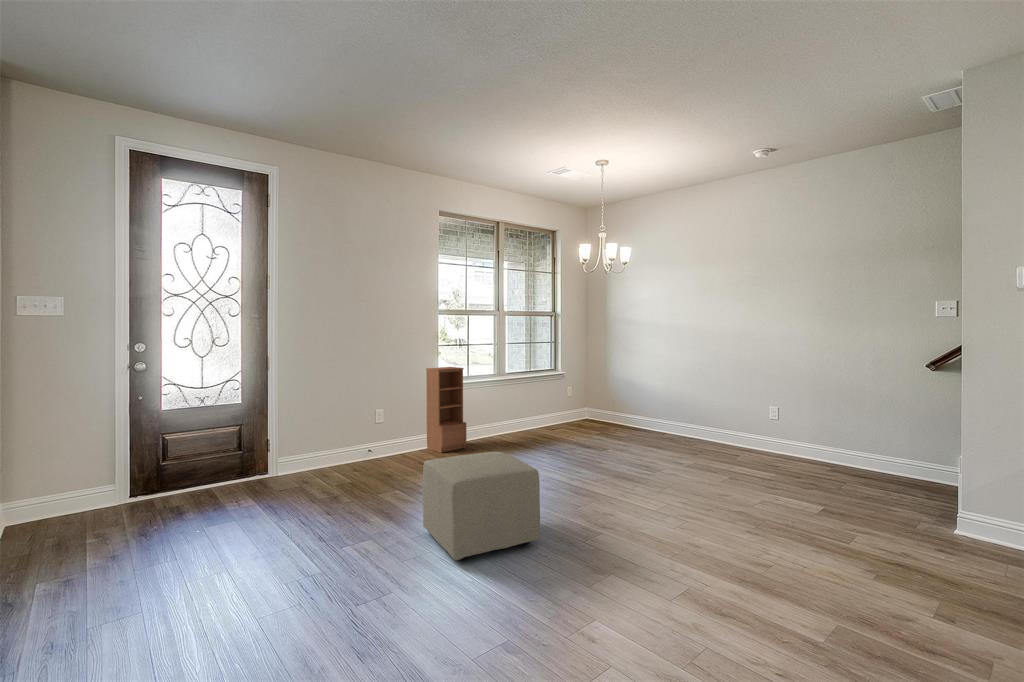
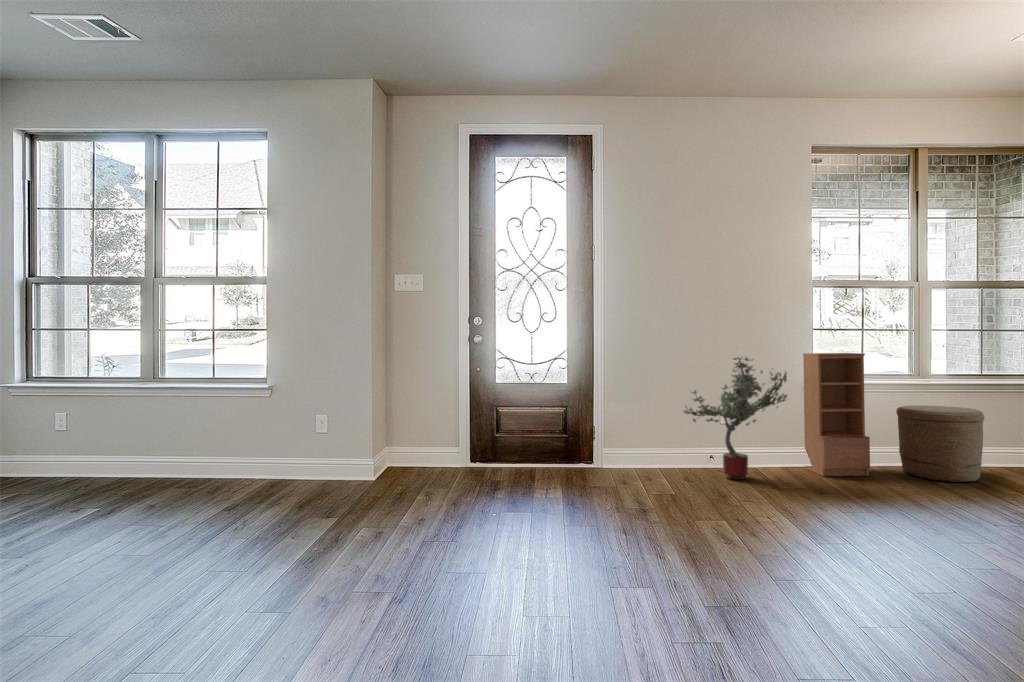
potted tree: none [350,373,424,466] -> present [683,357,787,480]
woven basket: none [477,398,521,445] -> present [896,405,984,482]
ottoman: present [423,451,540,561] -> none [720,463,913,637]

